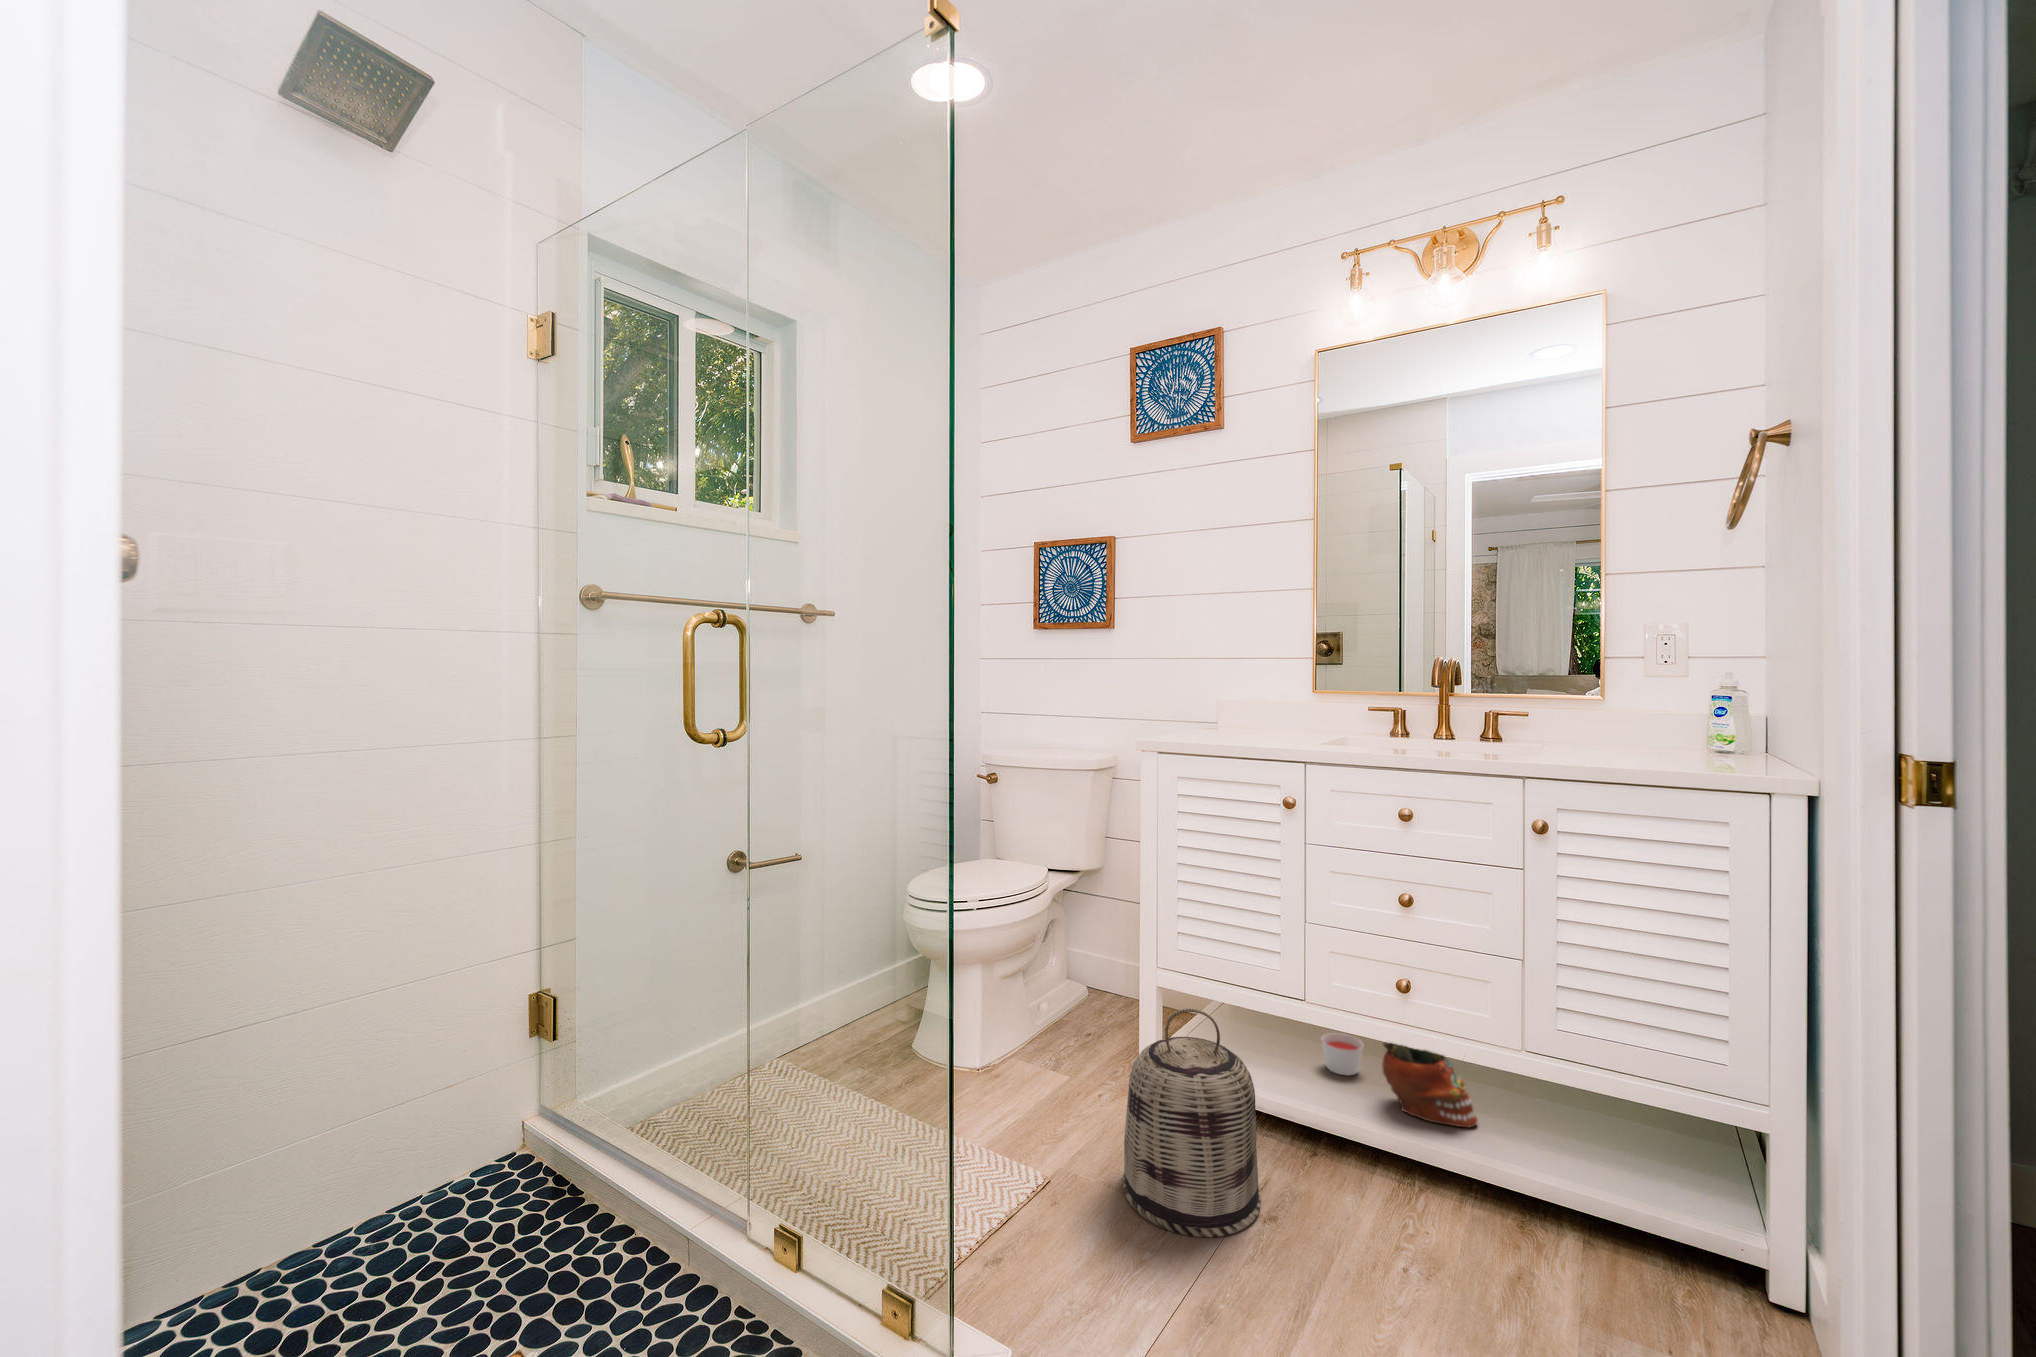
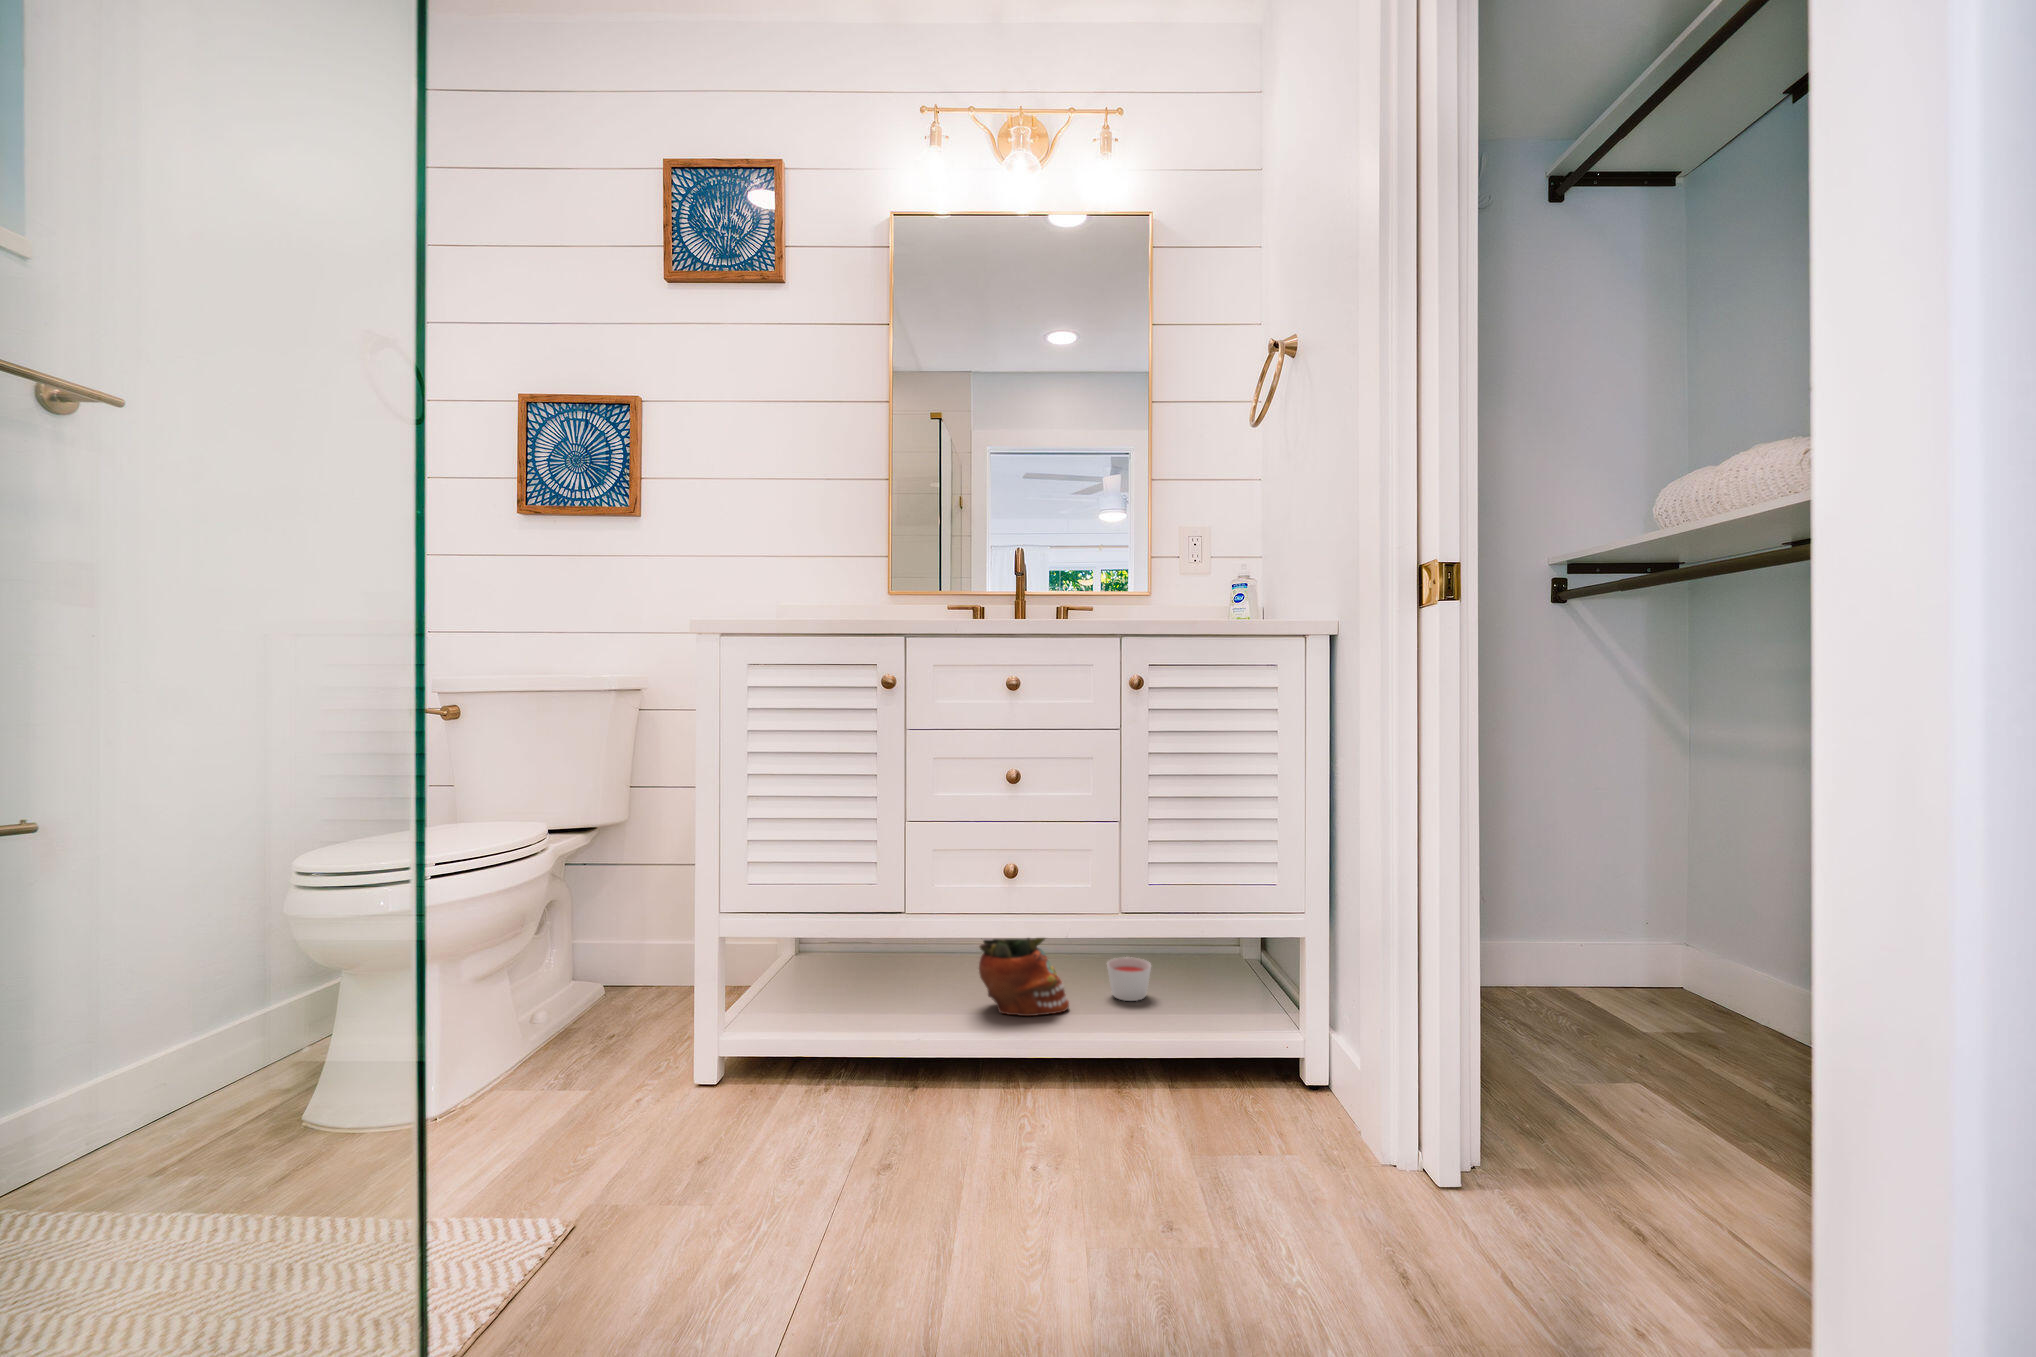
basket: present [1123,1009,1261,1237] -> none [689,932,872,1226]
candle: present [1322,1033,1363,1075] -> present [1107,957,1151,1001]

